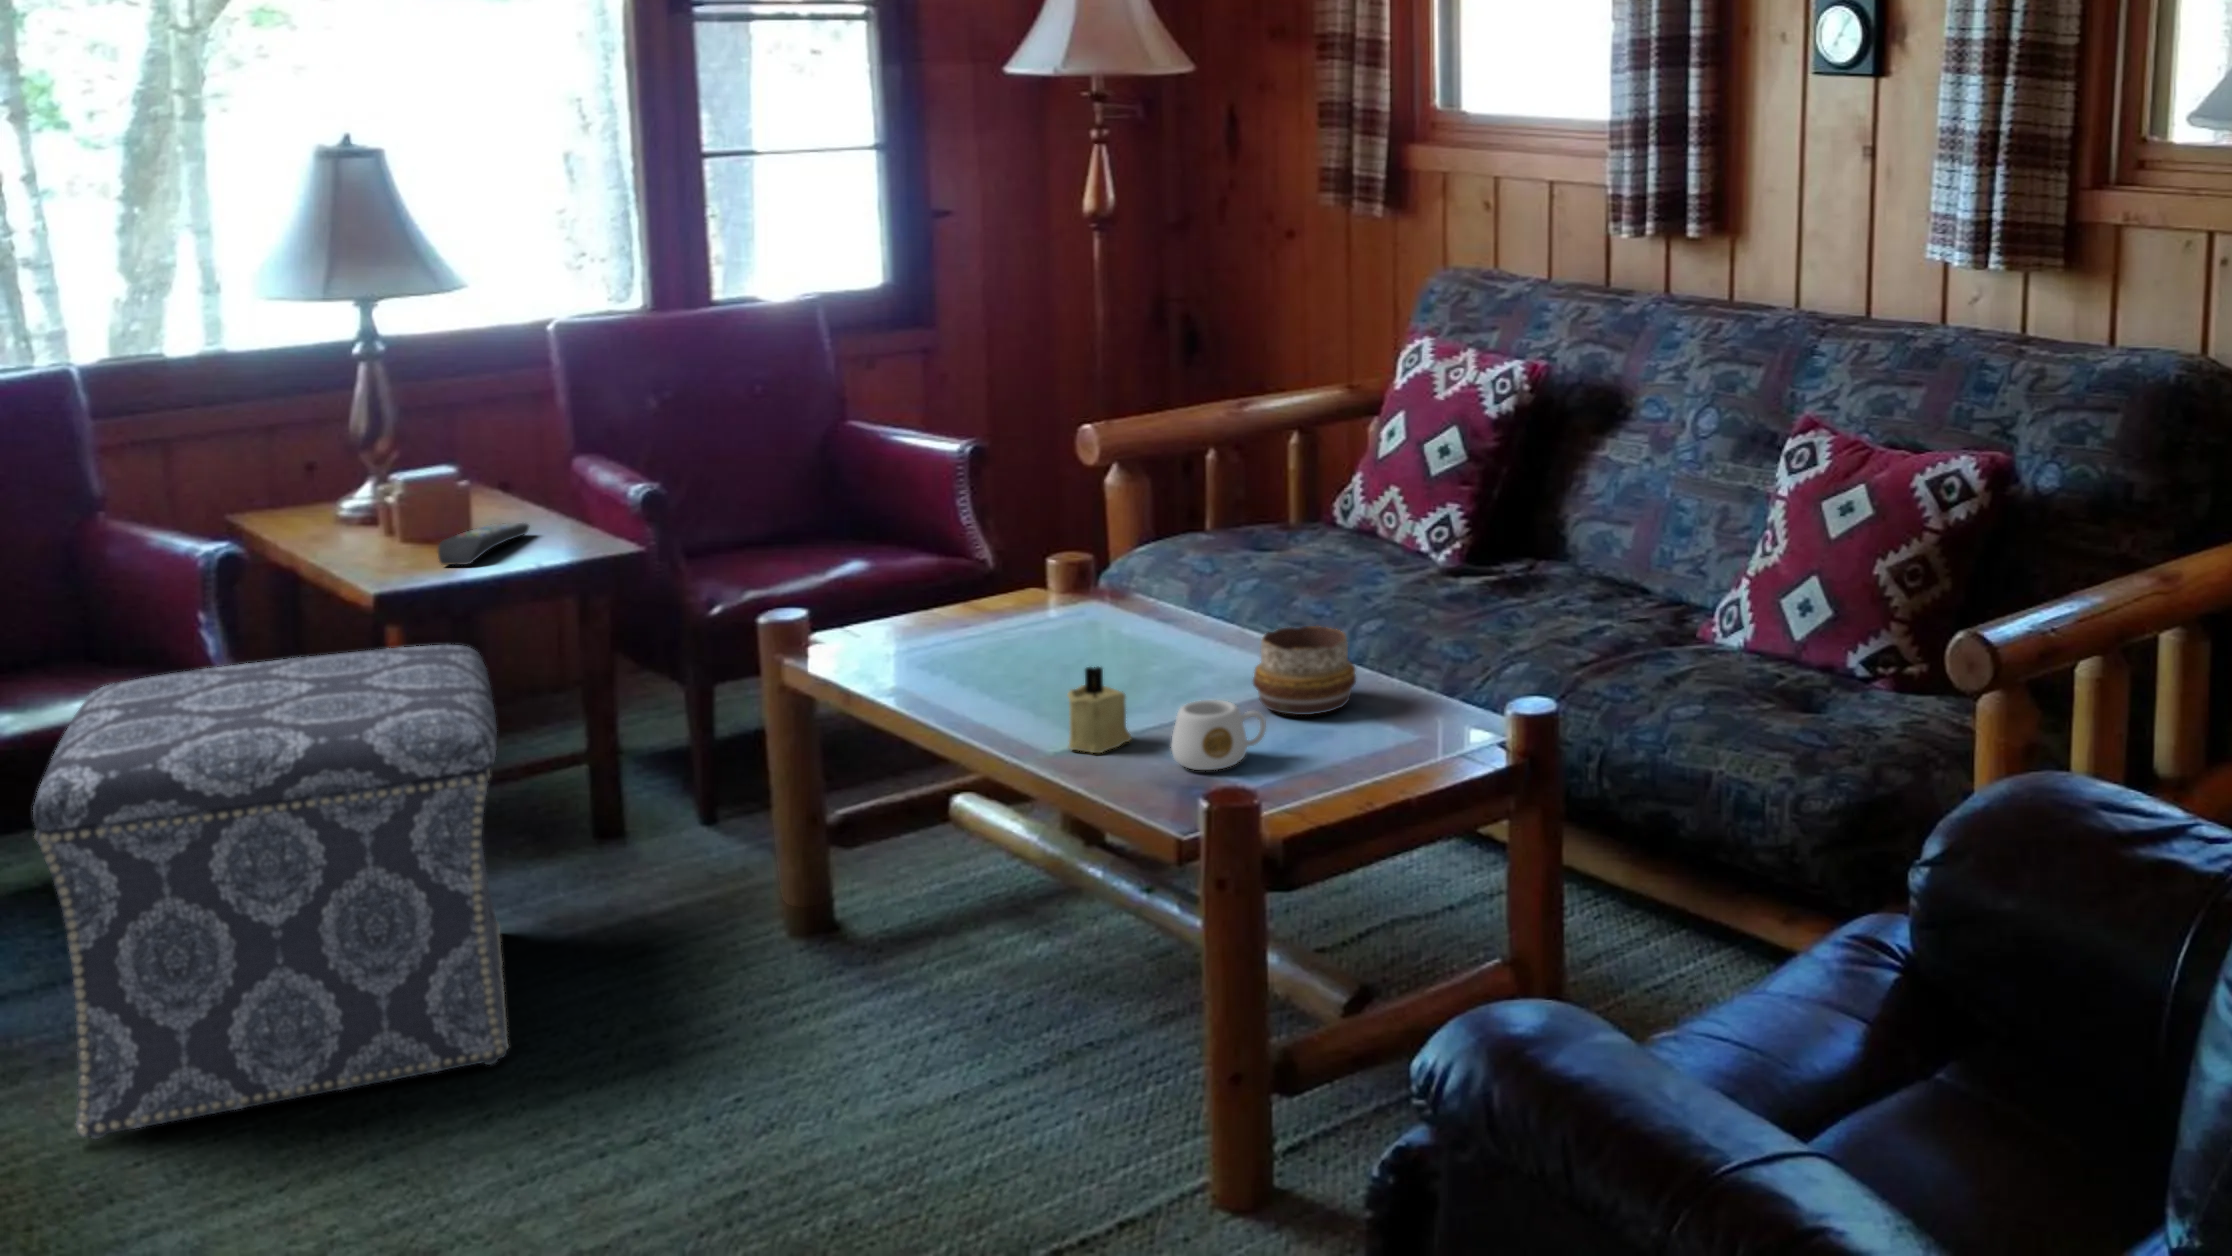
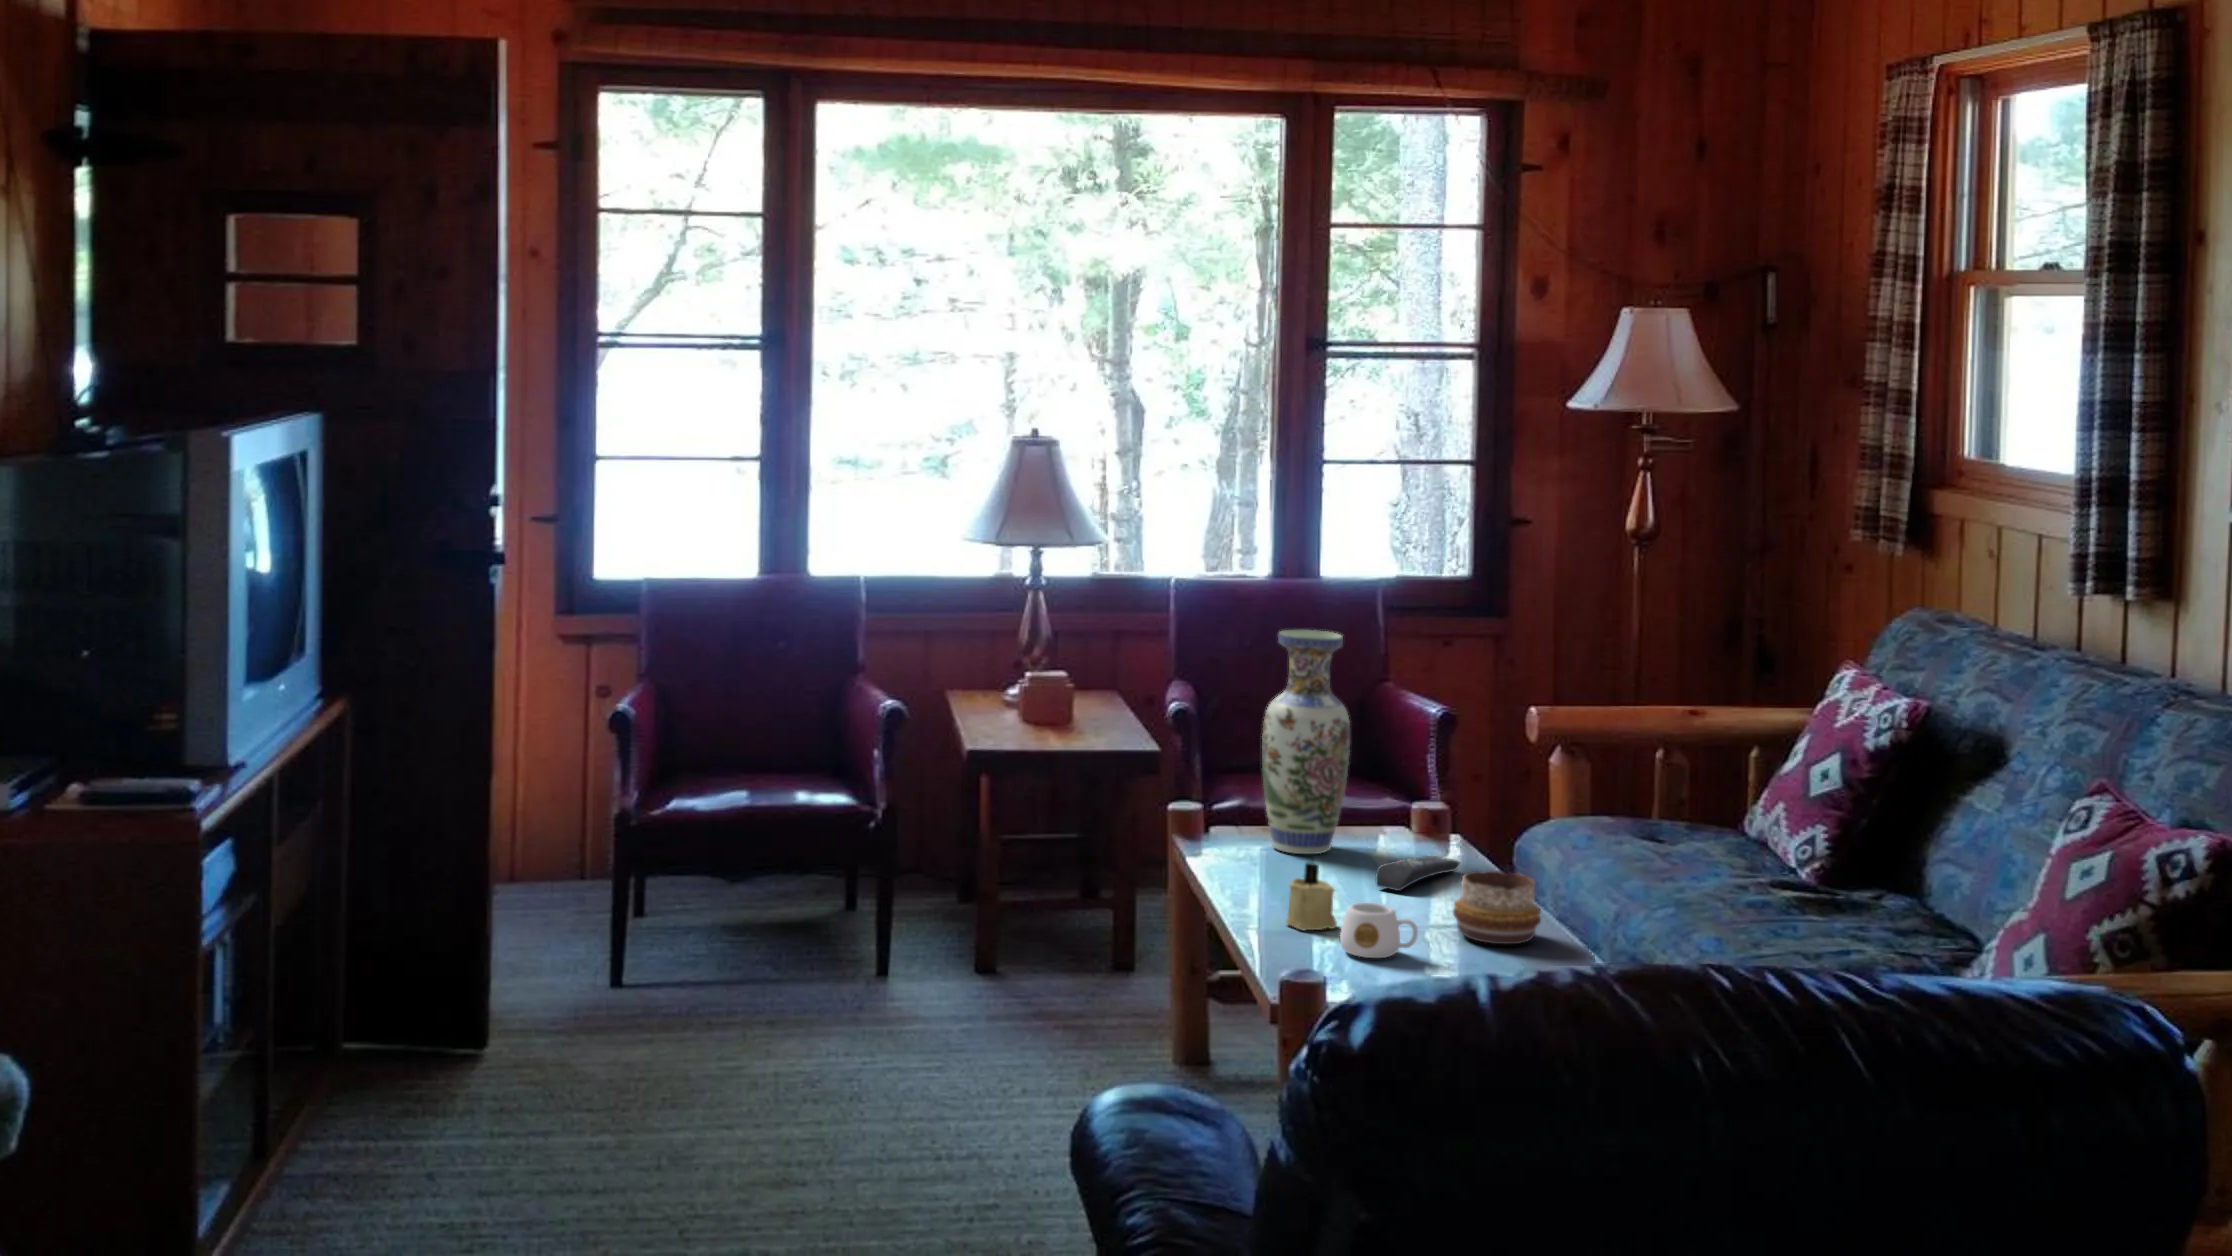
vase: none [884,372,999,654] -> present [1262,630,1350,854]
remote control: present [438,523,529,565] -> present [1375,856,1460,891]
ottoman: present [33,645,509,1139] -> none [699,768,1014,1073]

